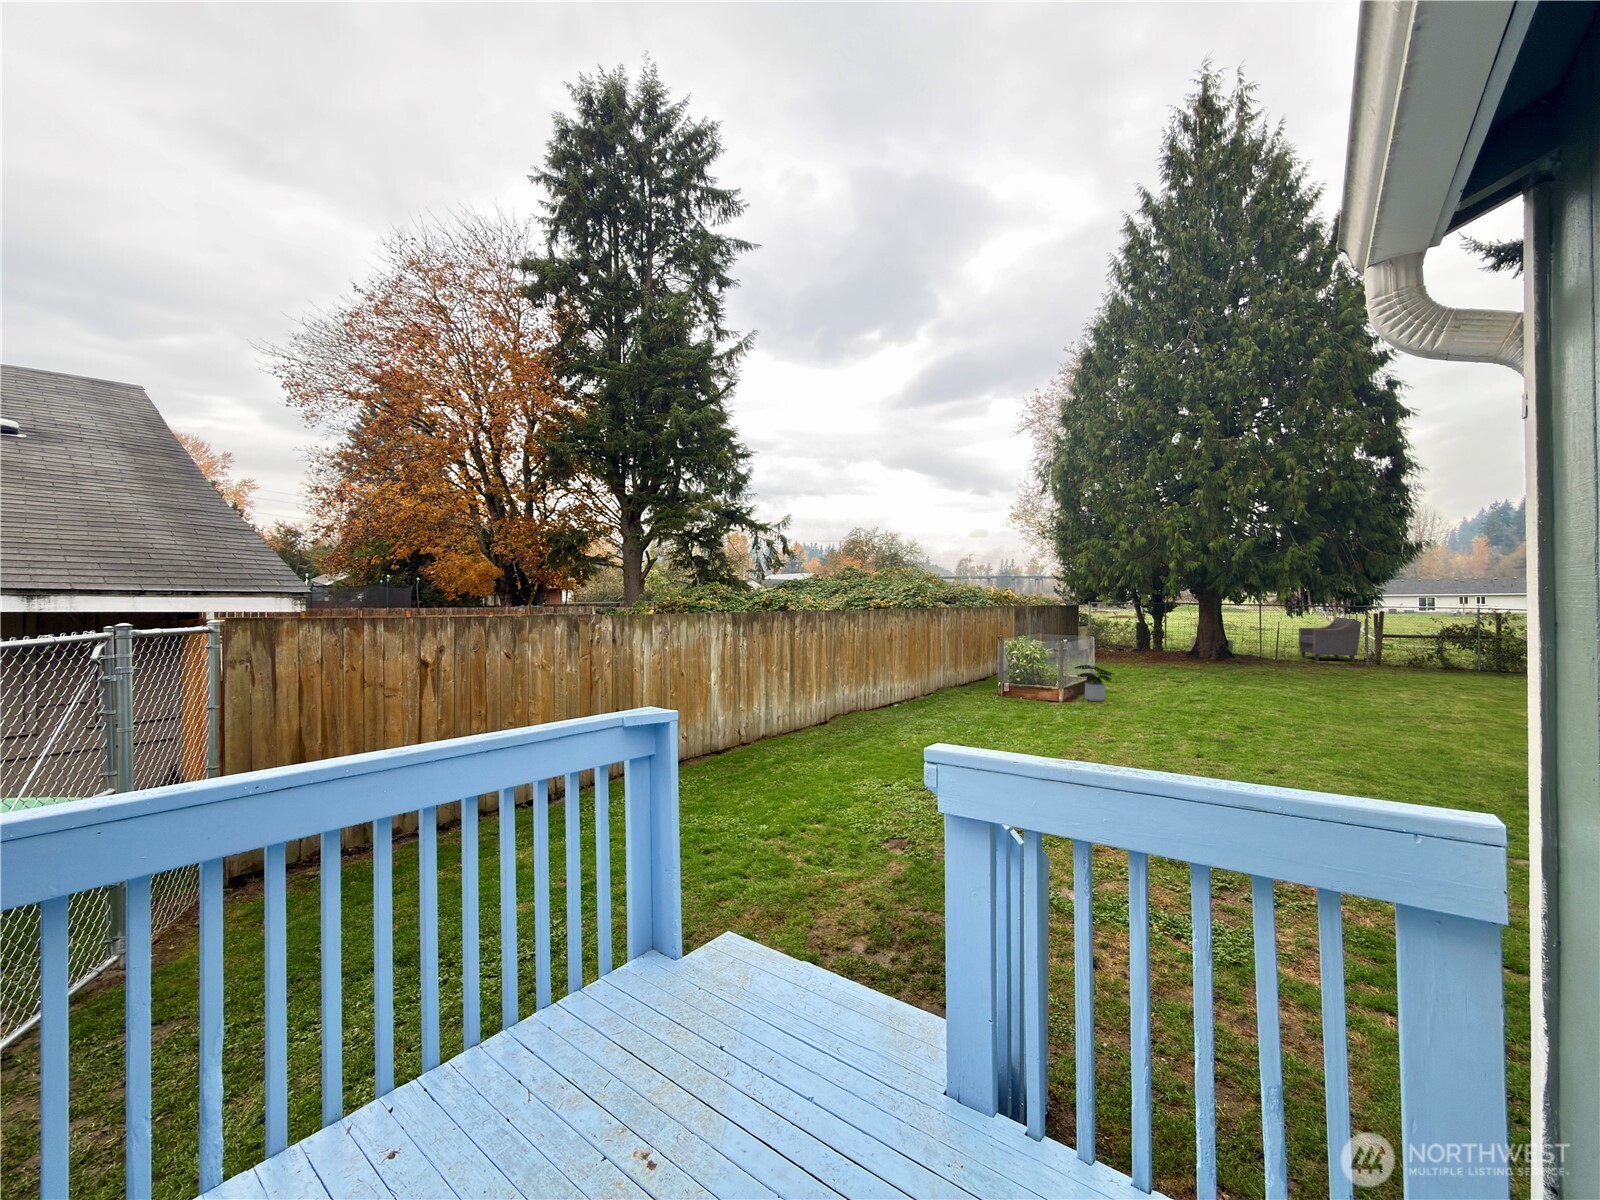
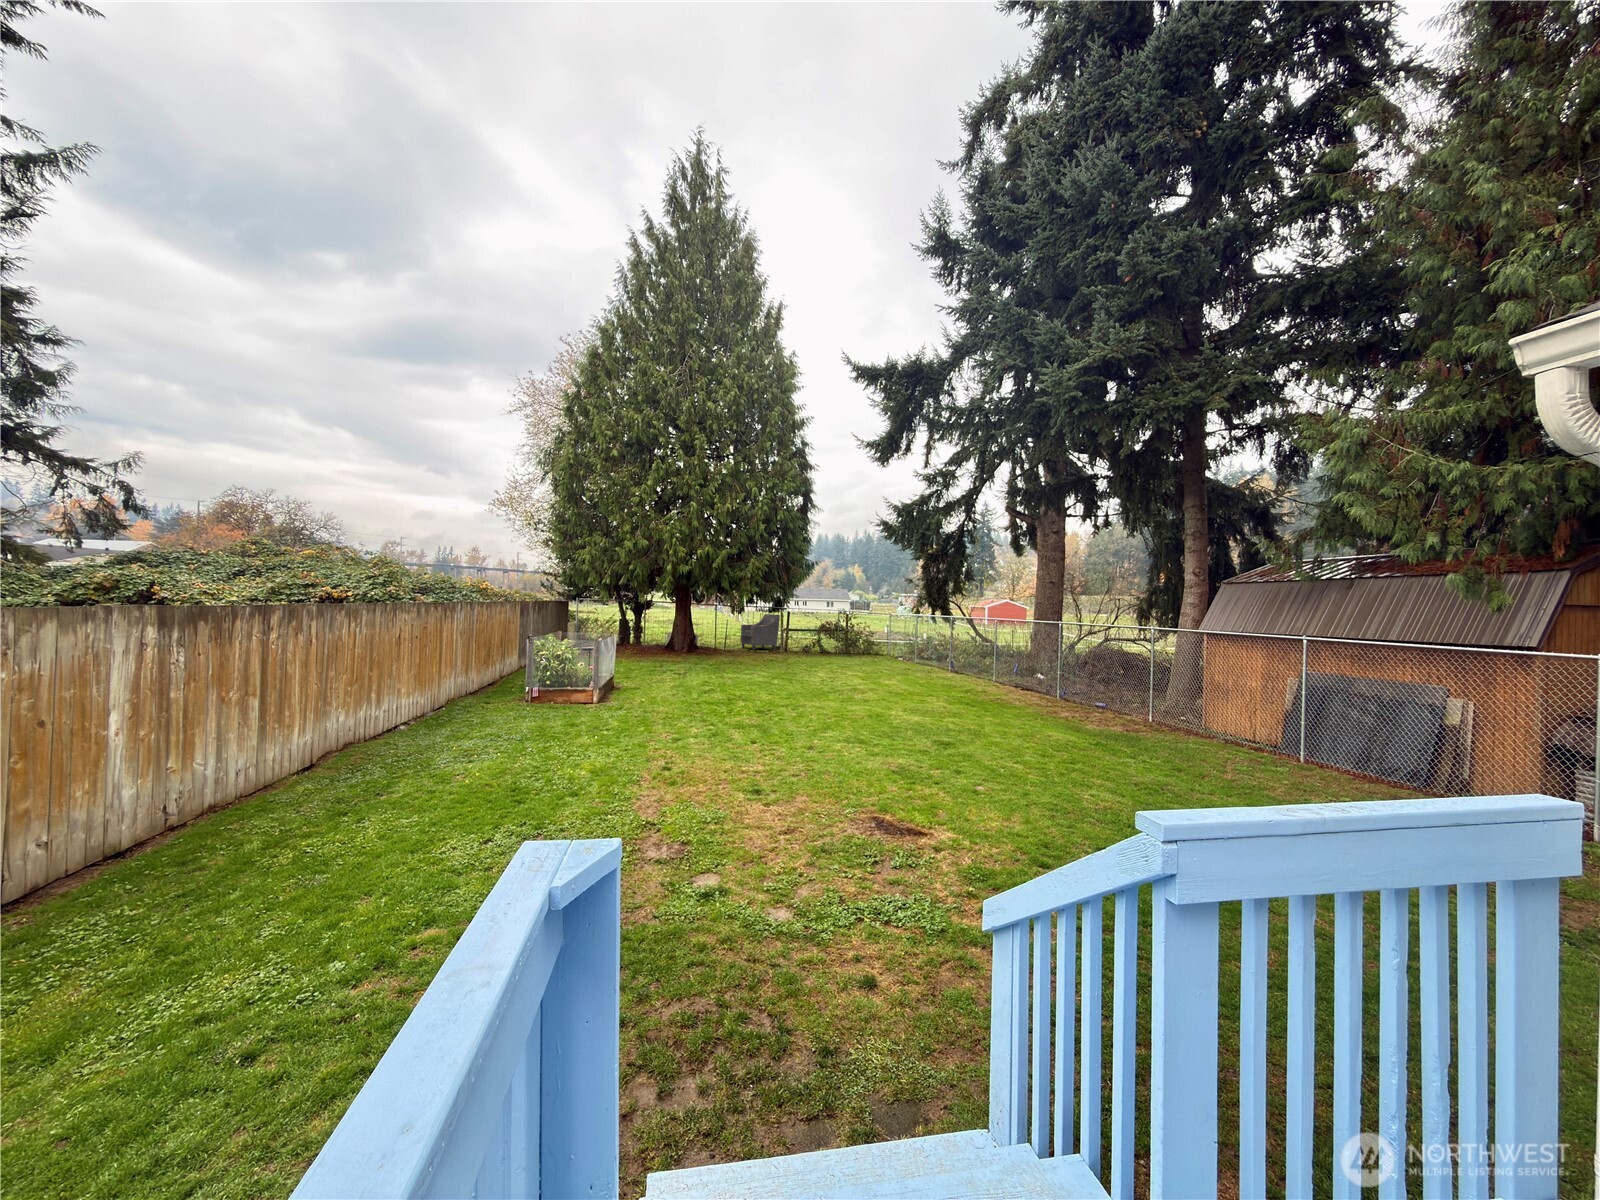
potted plant: present [1075,665,1113,701] -> none [607,664,646,699]

